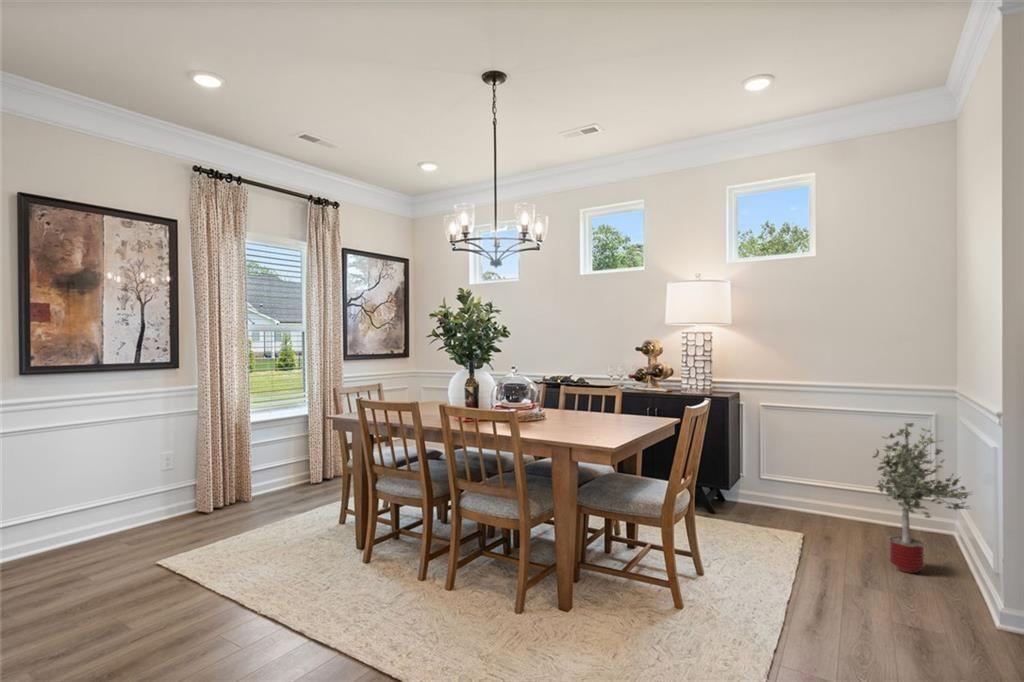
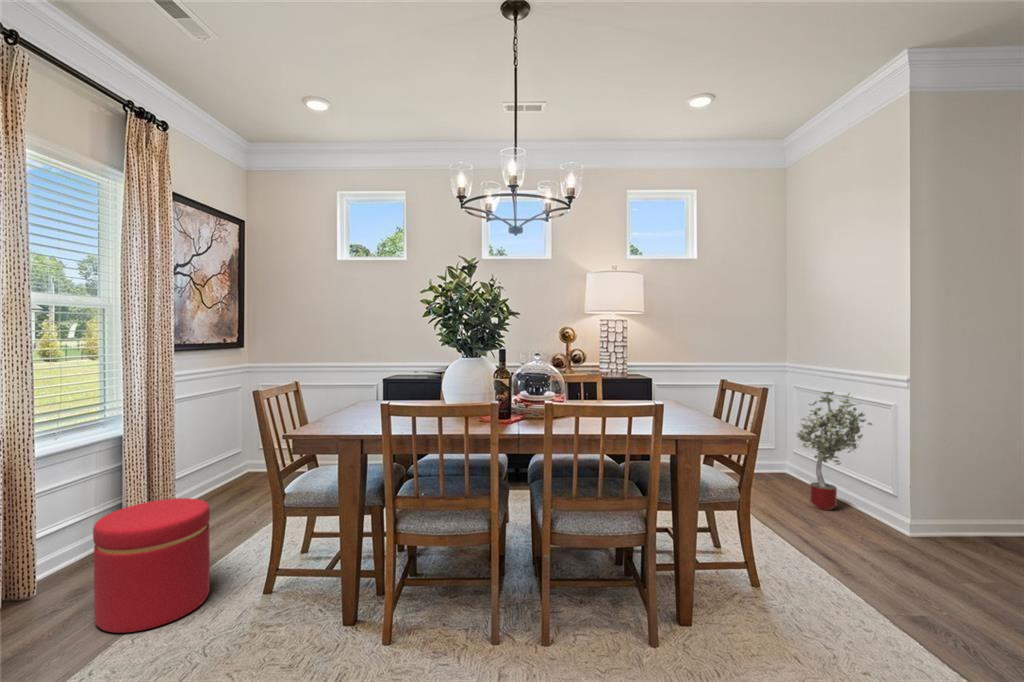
ottoman: none [257,455,318,526] -> present [93,498,210,633]

